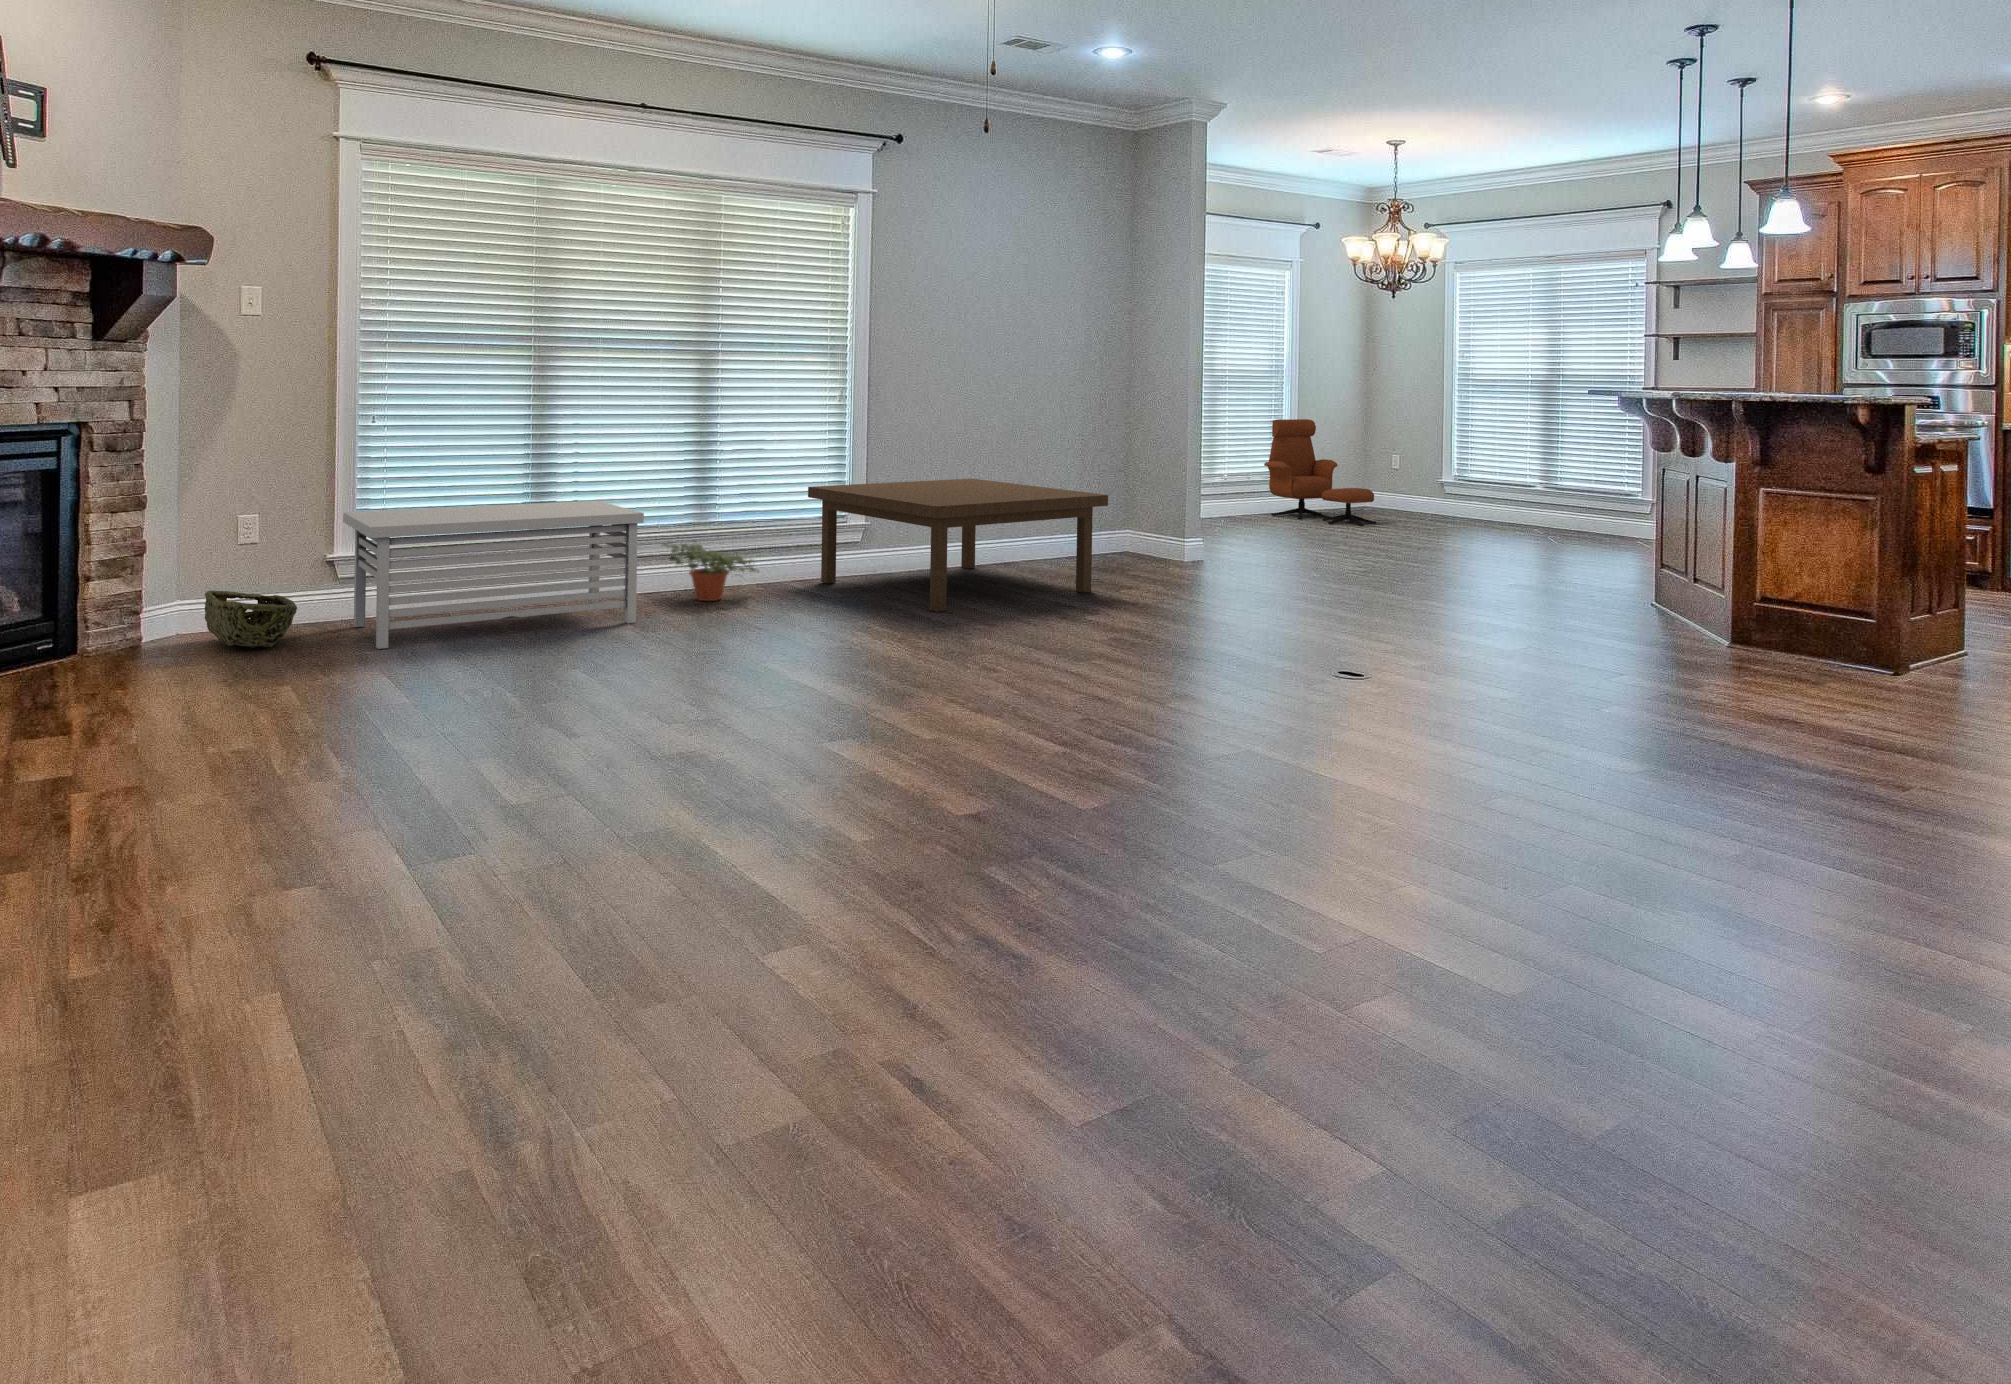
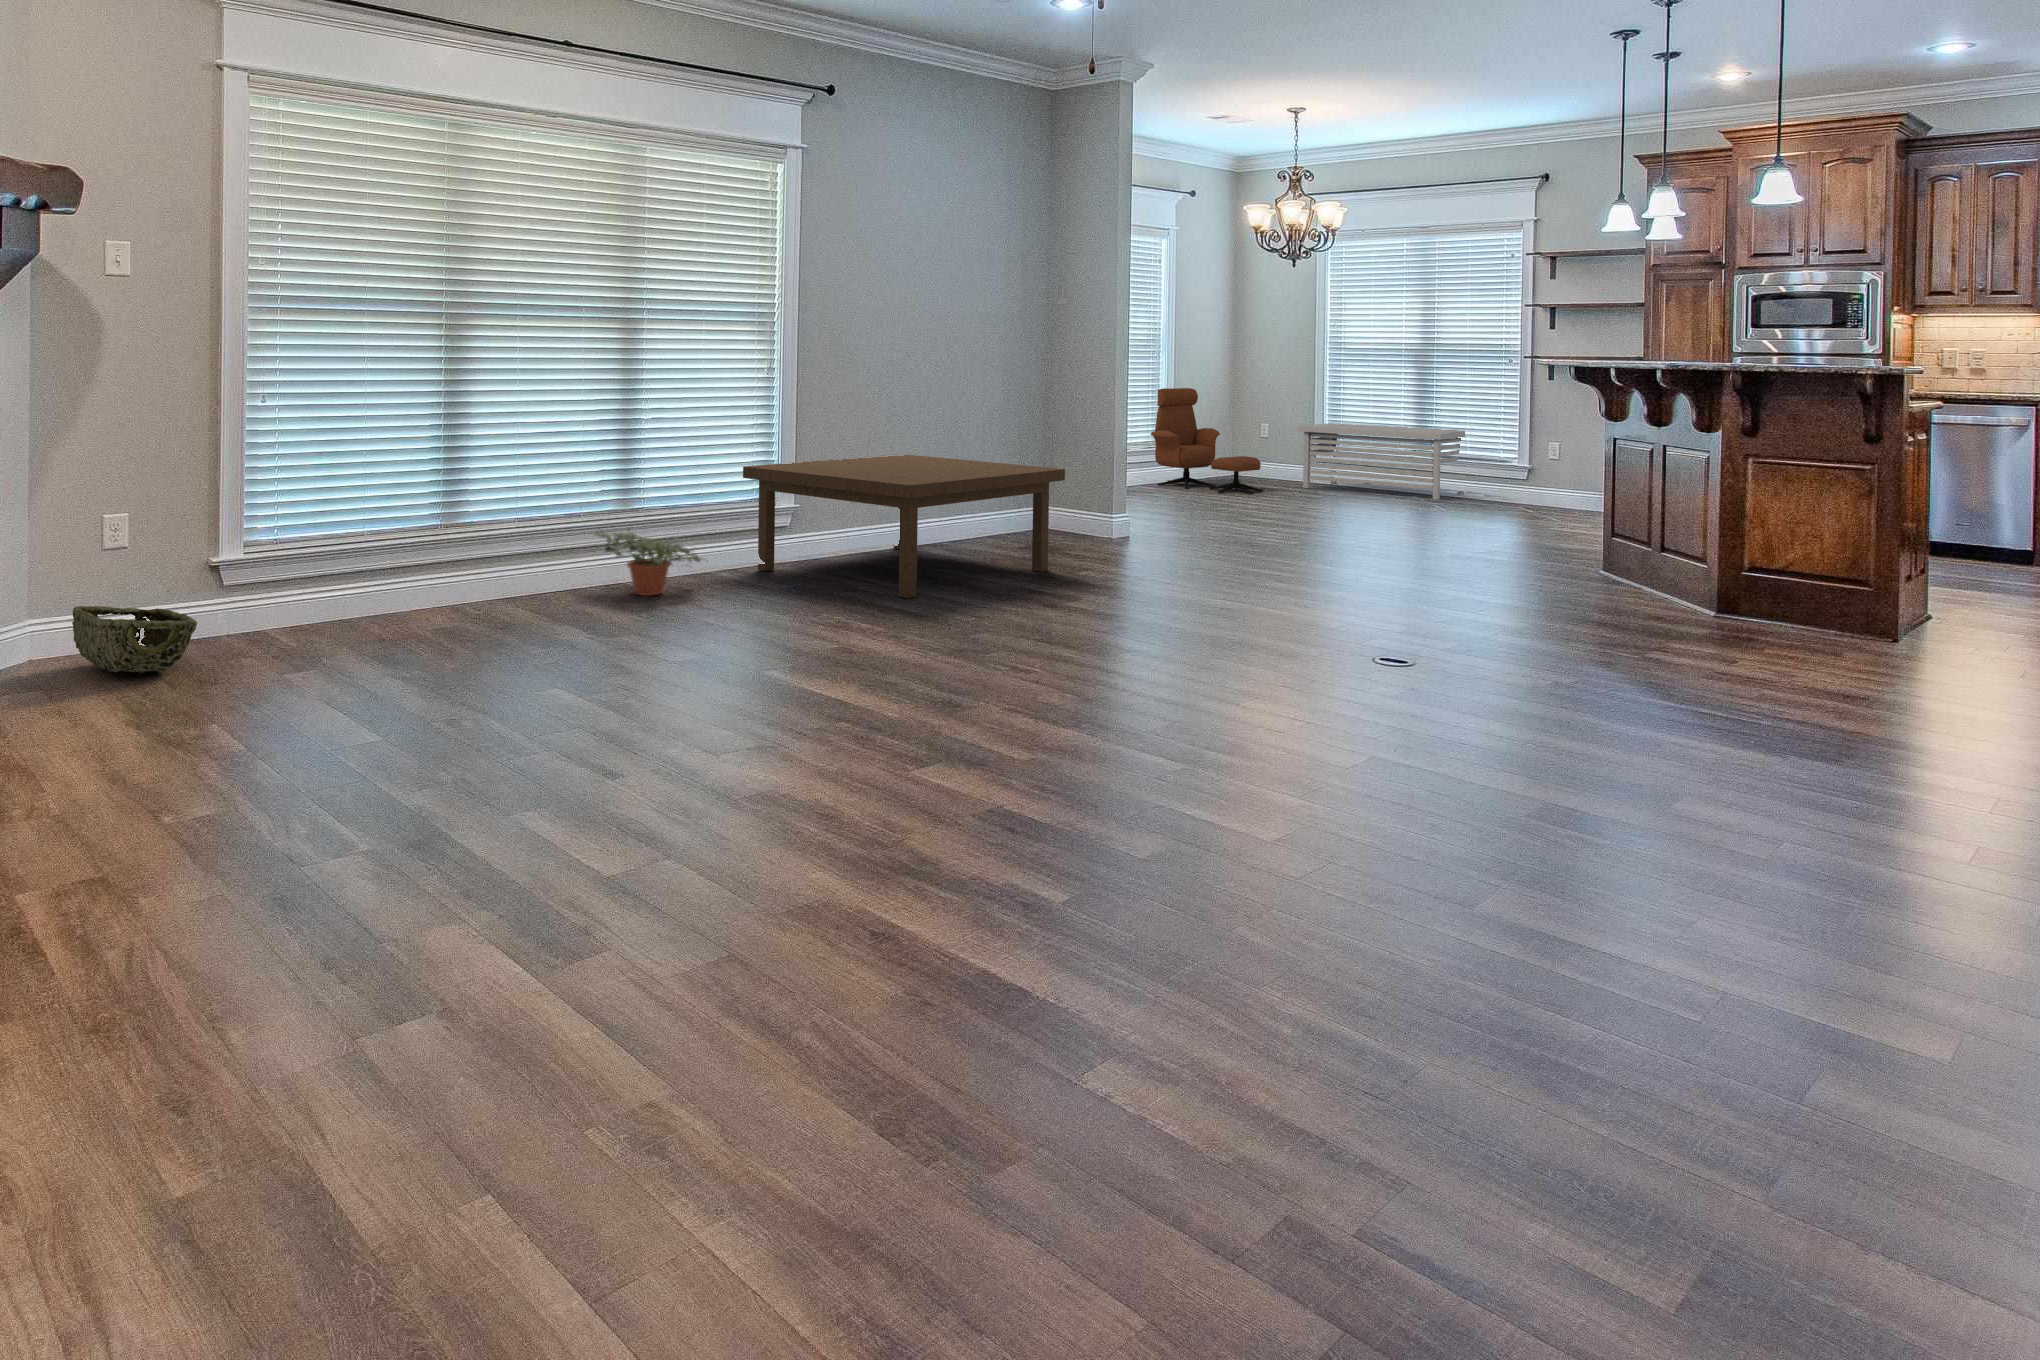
storage bench: present [343,501,644,649] -> present [1298,423,1466,500]

